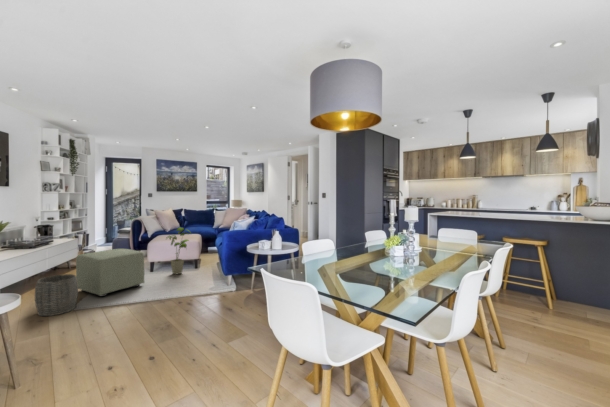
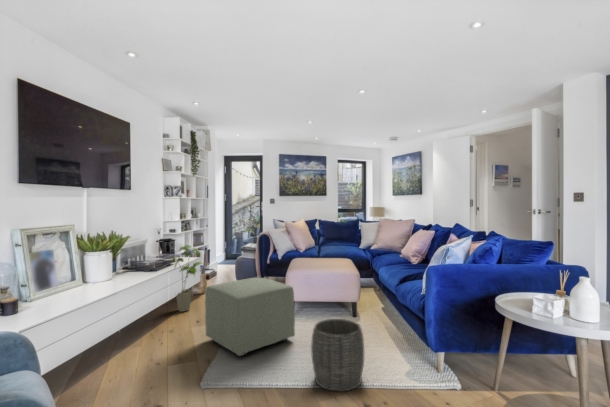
house plant: present [168,227,189,274] -> present [171,245,201,312]
woven basket: present [35,274,78,316] -> present [311,319,364,391]

